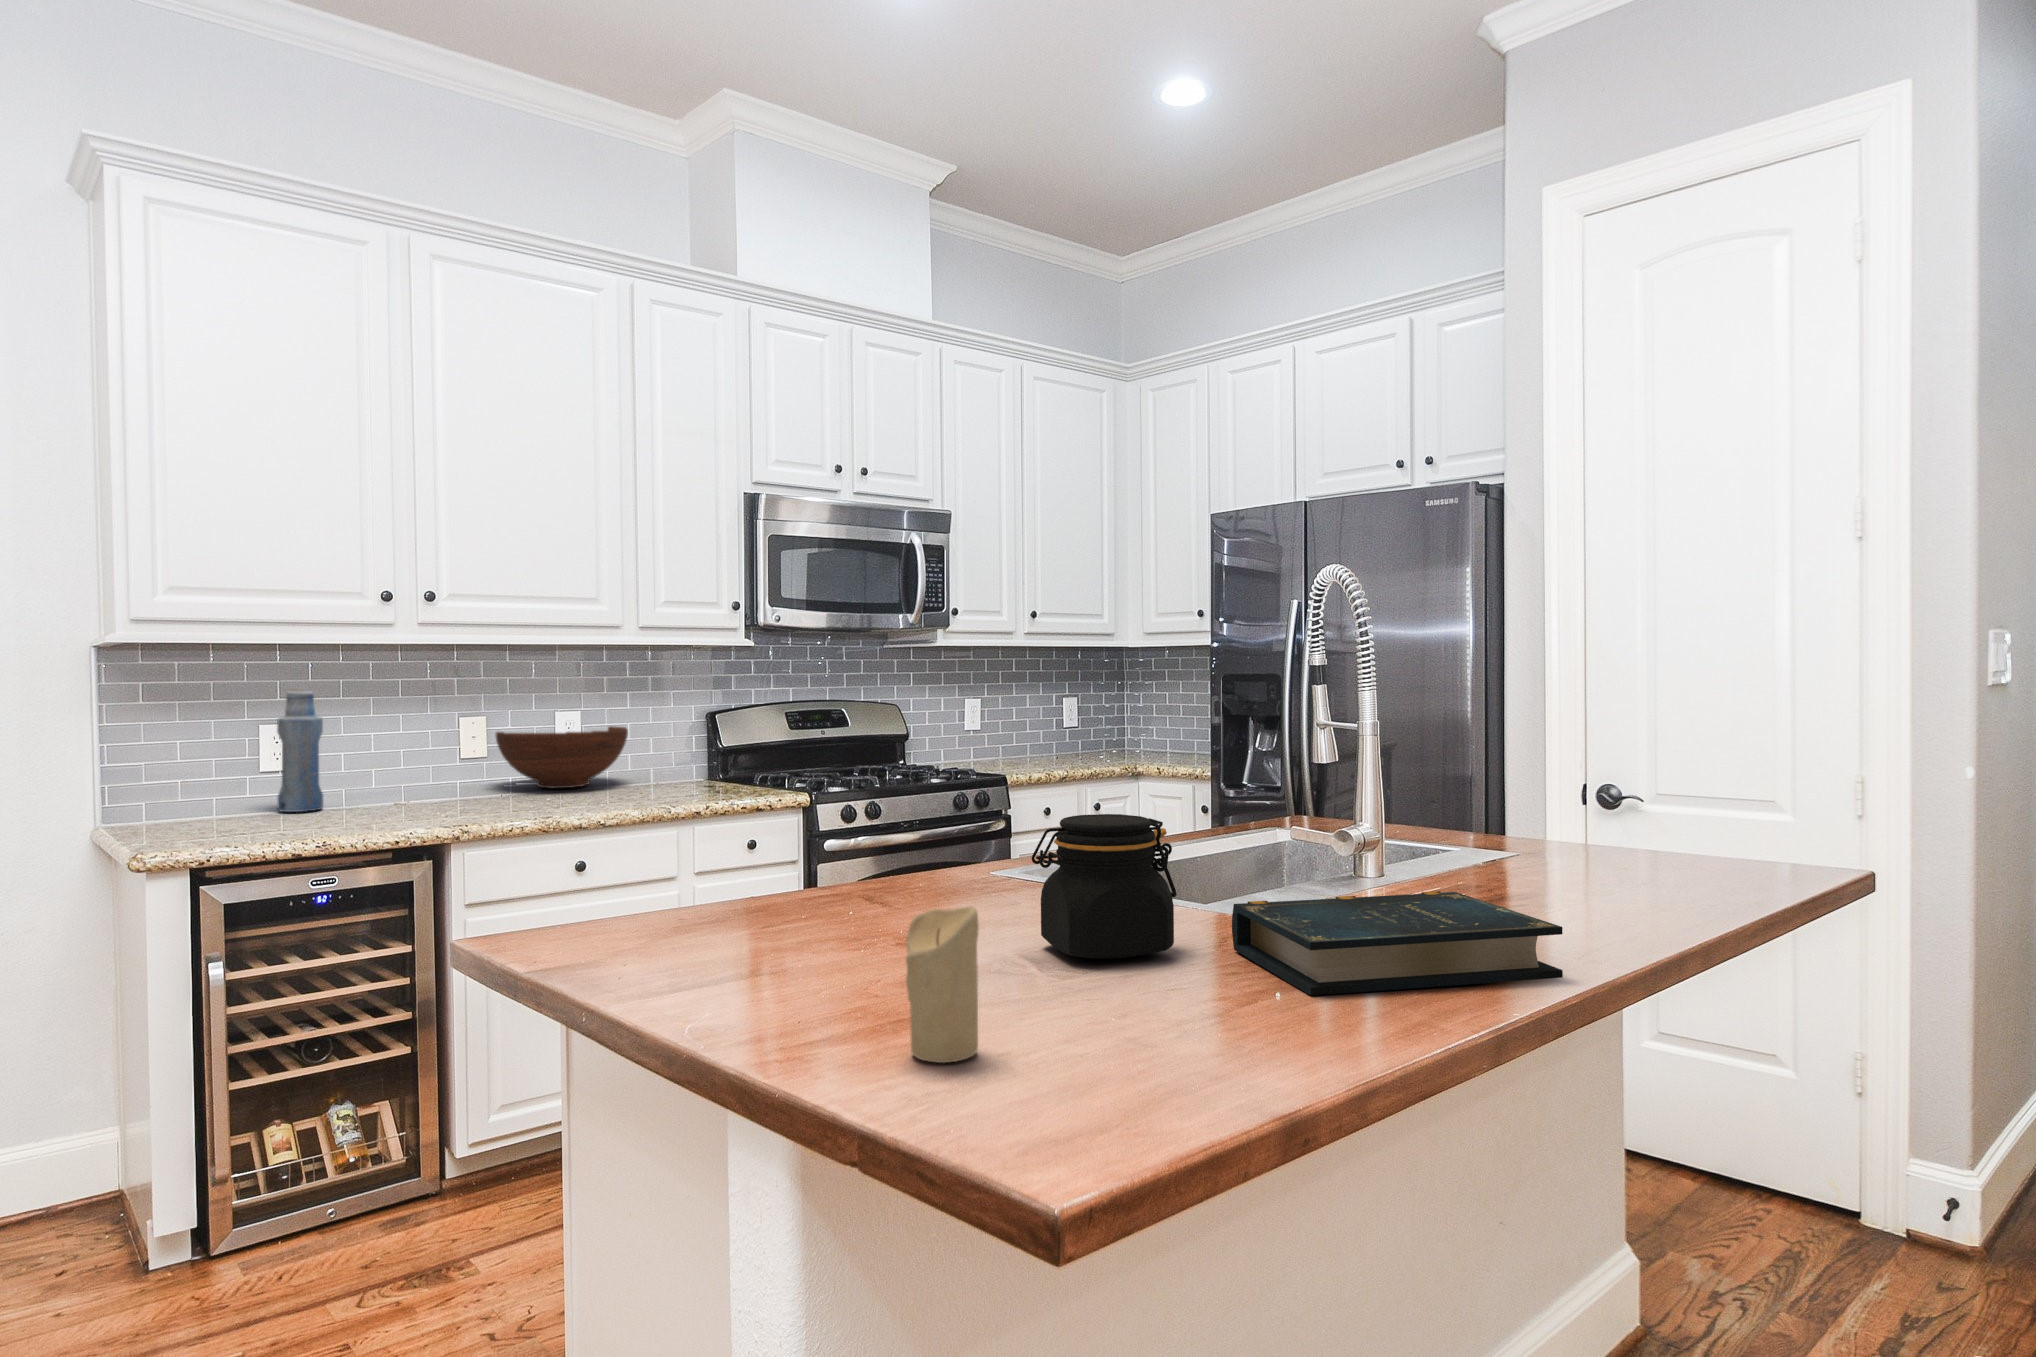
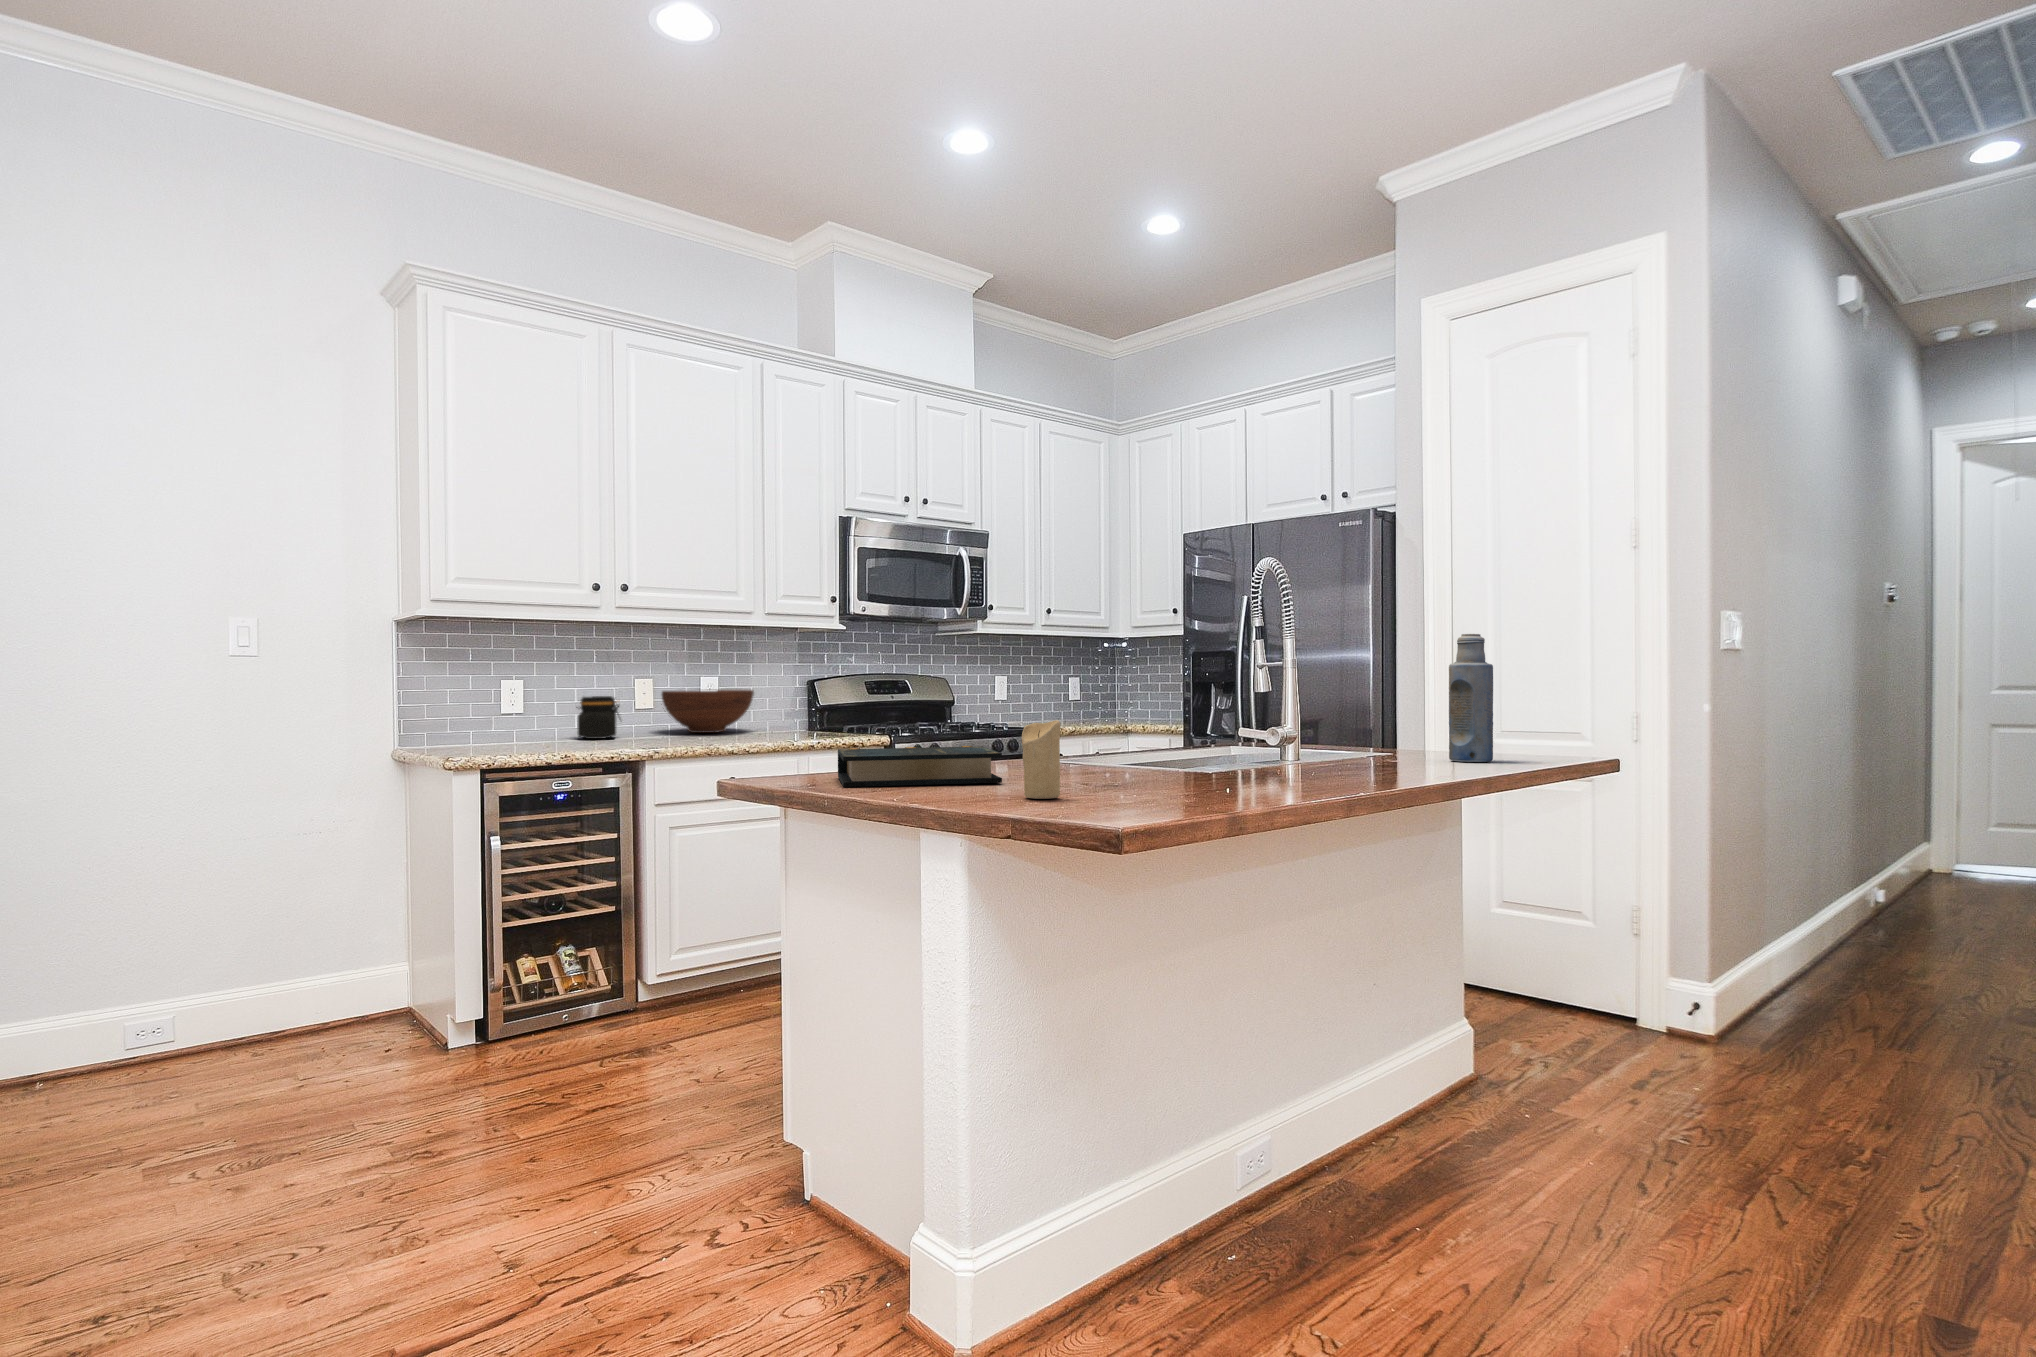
bottle: present [277,688,323,812] -> present [1449,634,1493,762]
jar: present [1032,814,1177,959] -> present [576,696,619,739]
book: present [1232,891,1563,996] -> present [838,746,1002,787]

